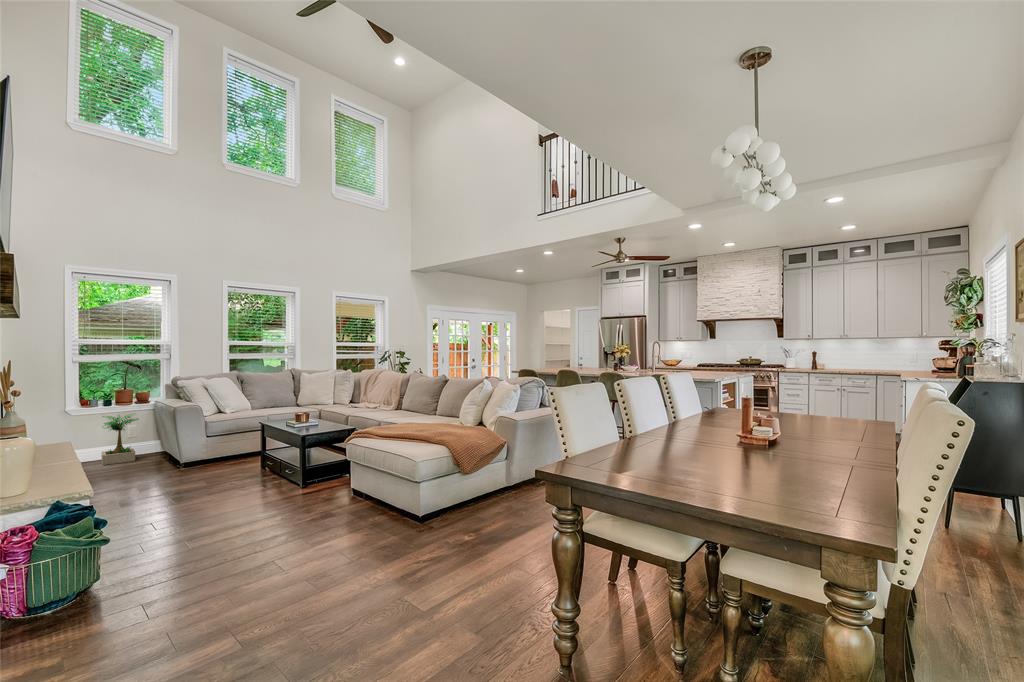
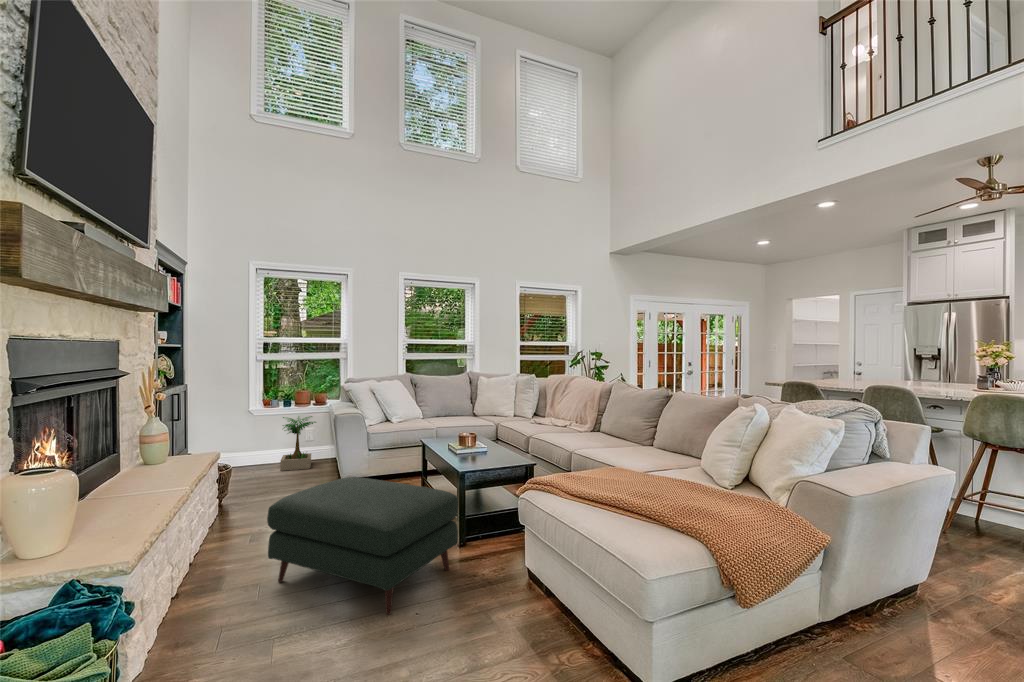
ottoman: none [151,447,302,523] -> present [267,477,458,615]

